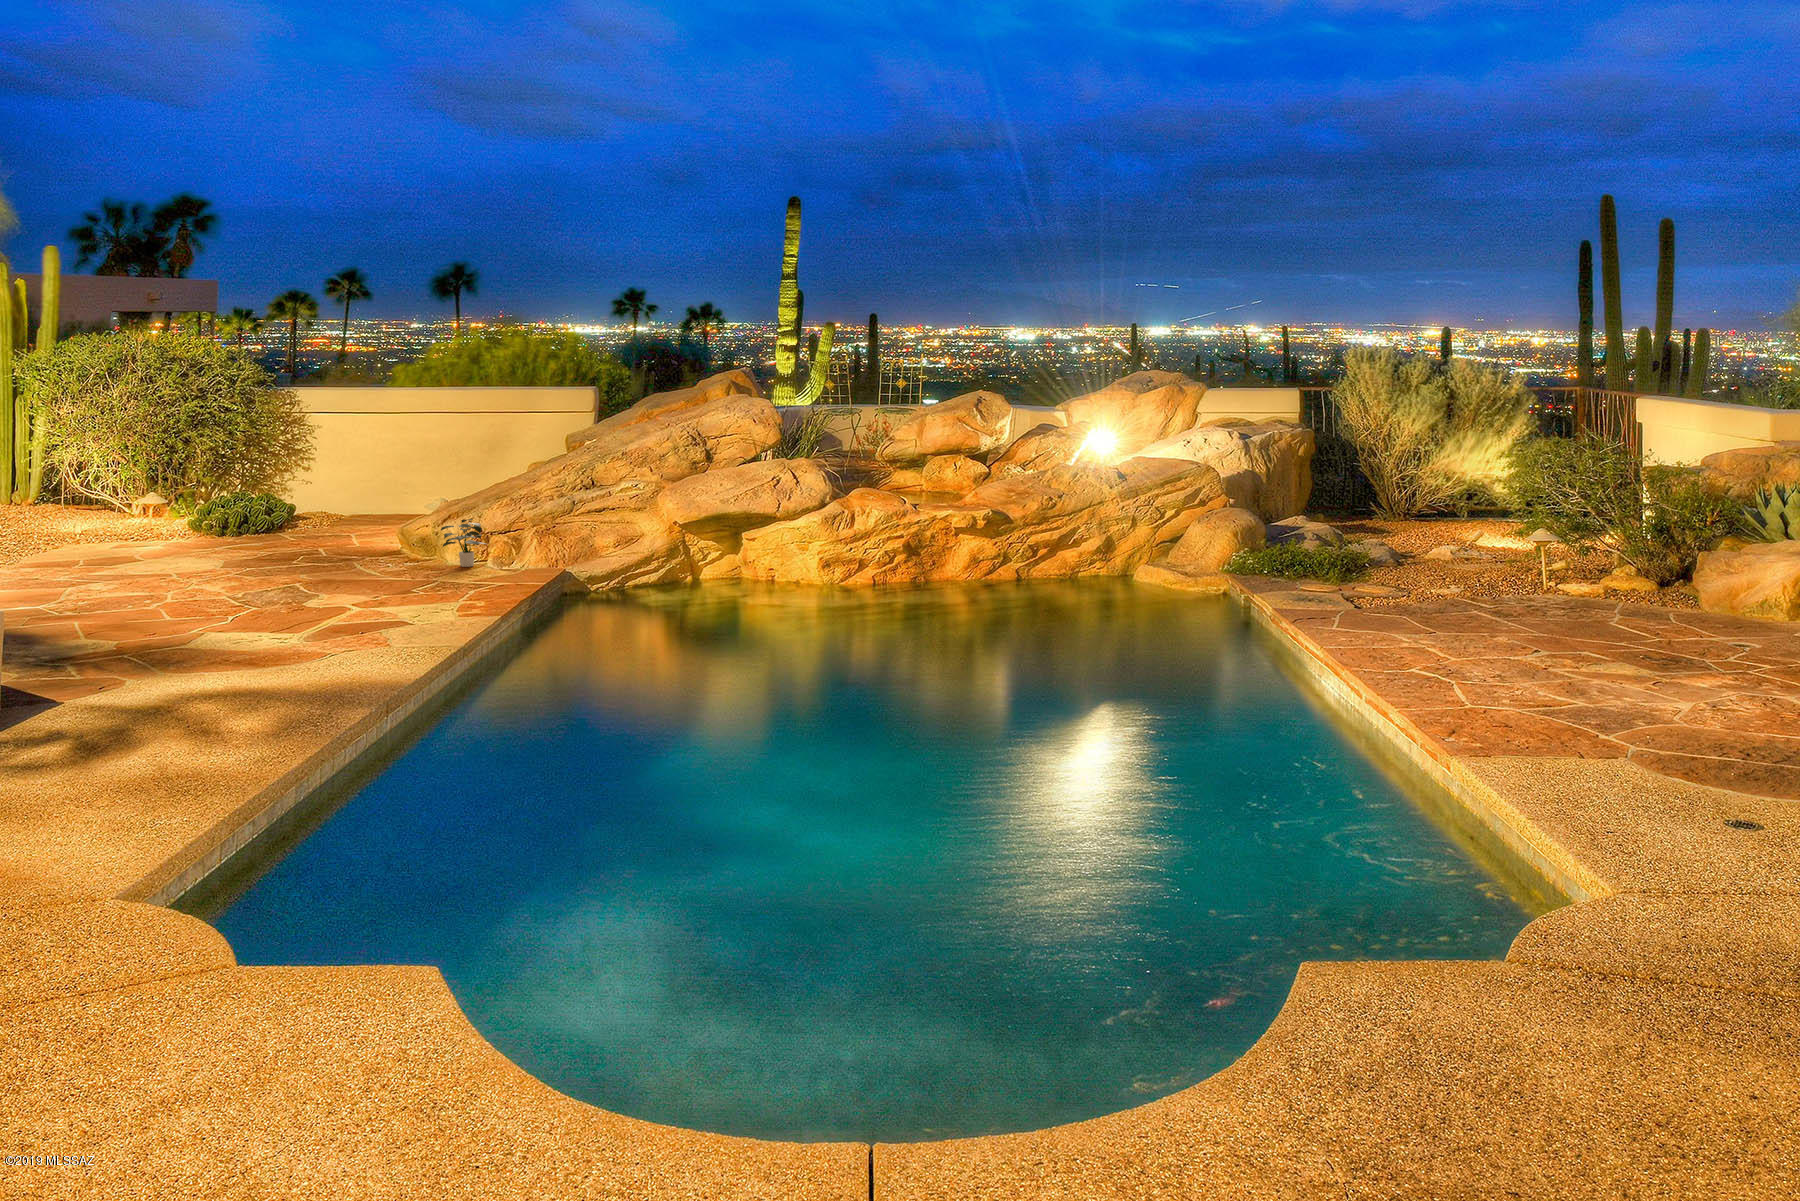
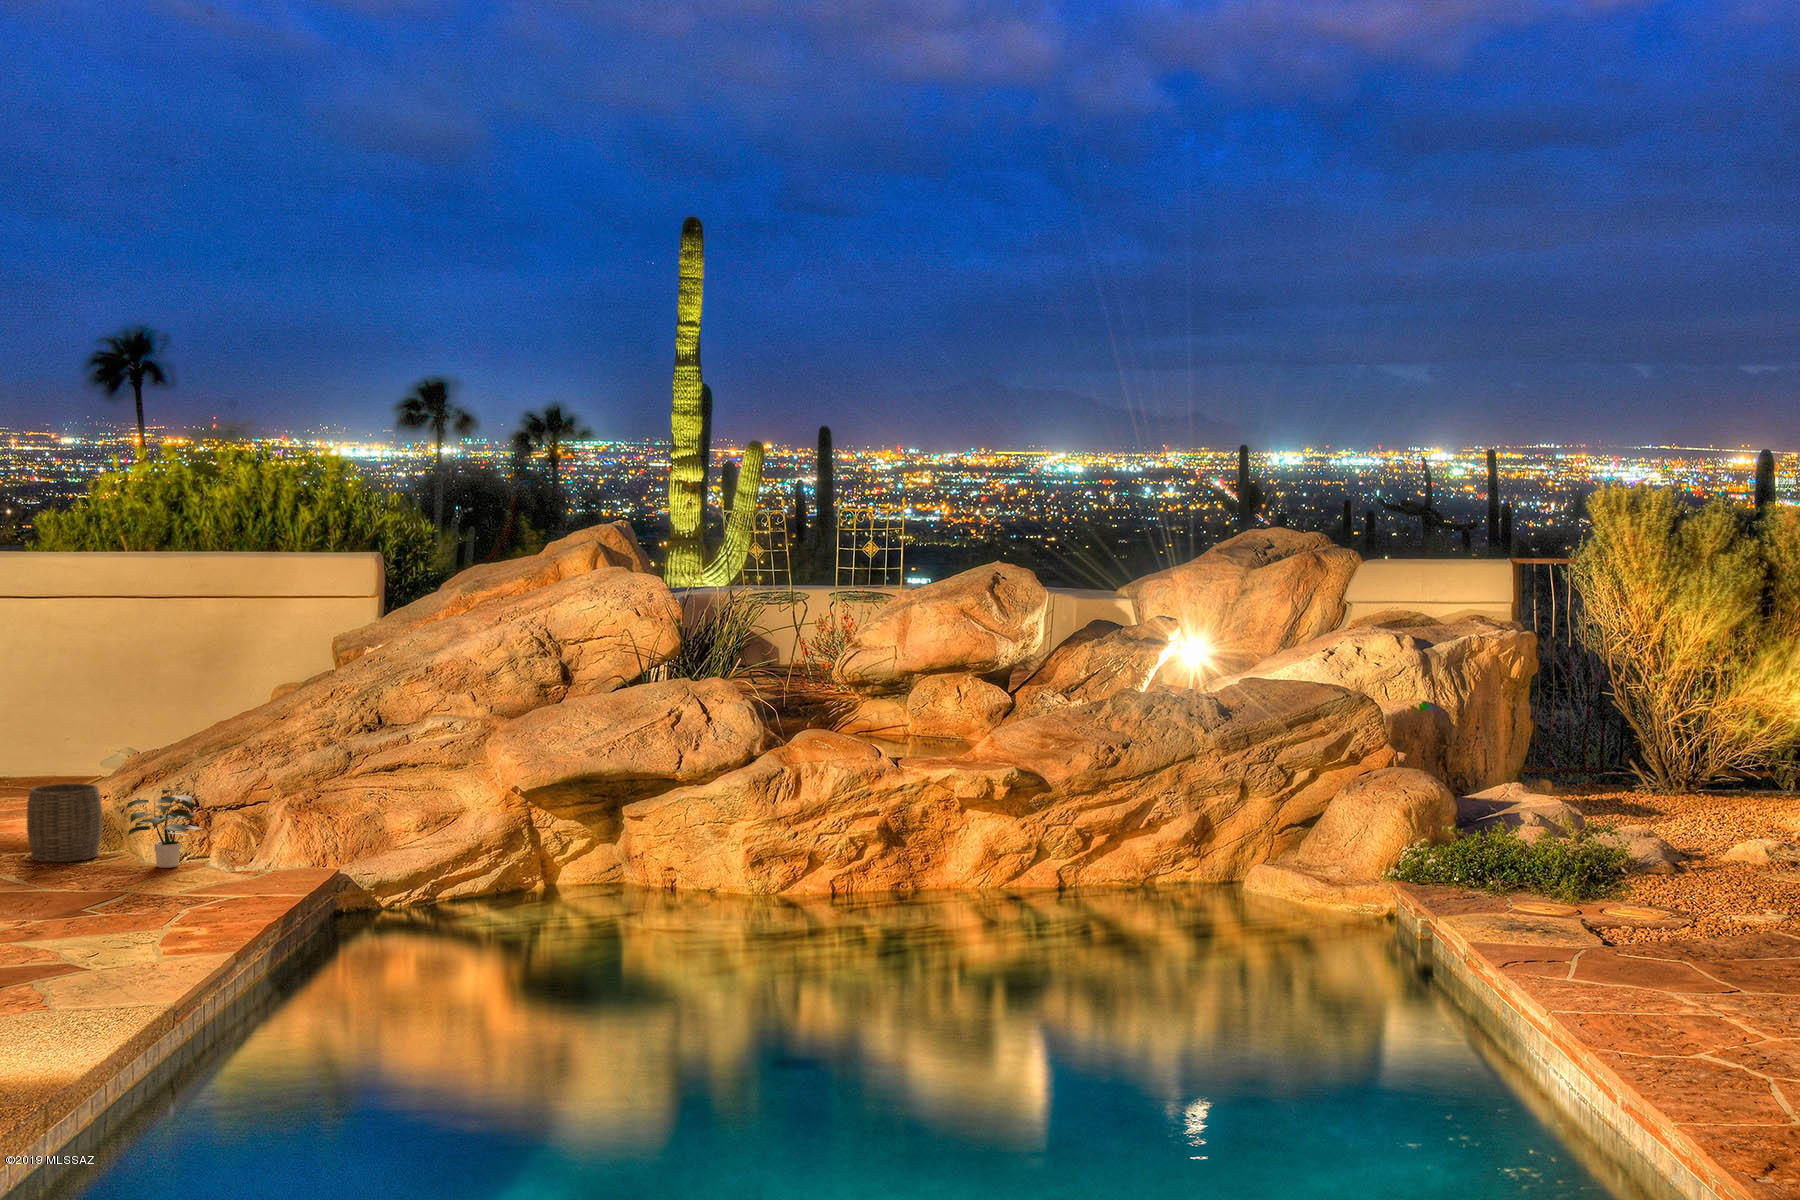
woven basket: none [380,518,425,564] -> present [27,784,102,862]

